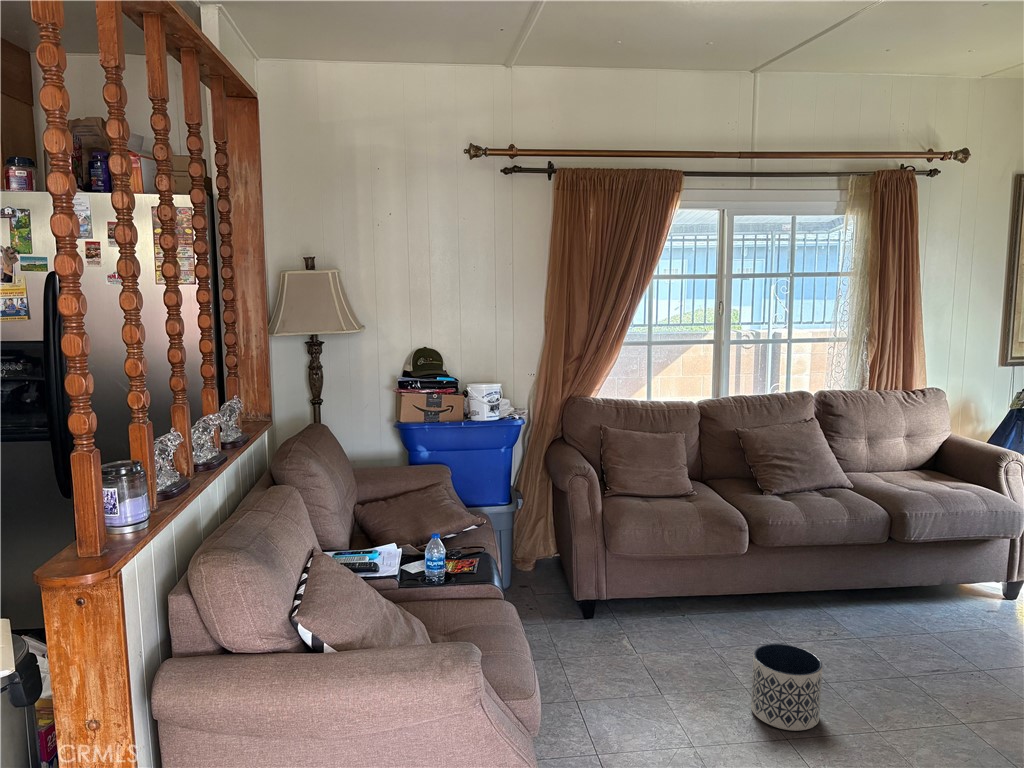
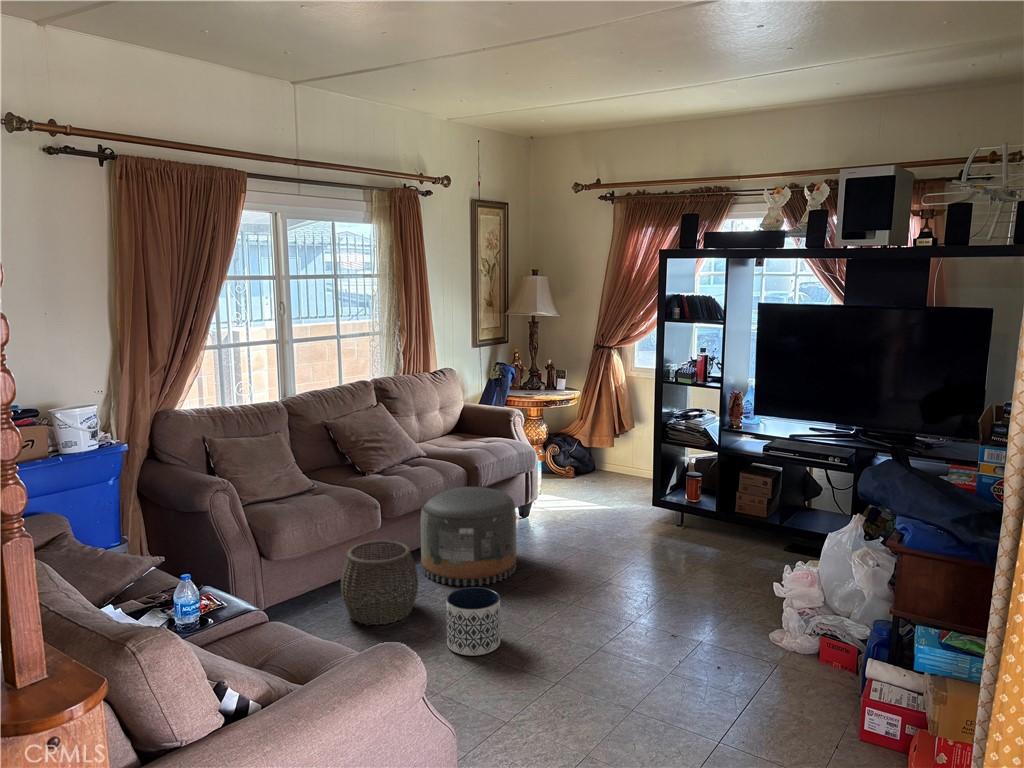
pouf: none [805,532,939,661] -> present [420,487,516,586]
woven basket: none [679,562,766,657] -> present [341,540,418,625]

